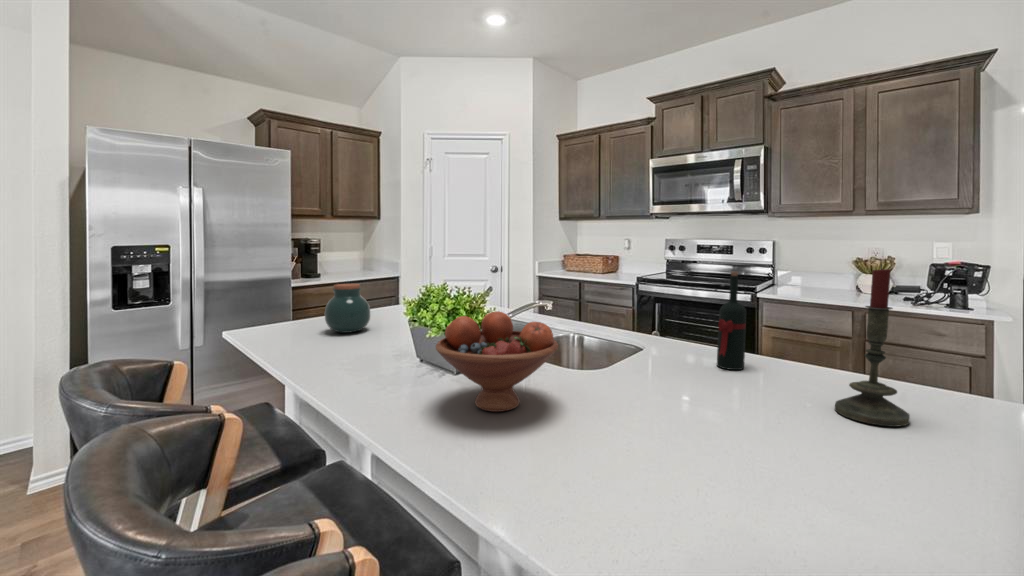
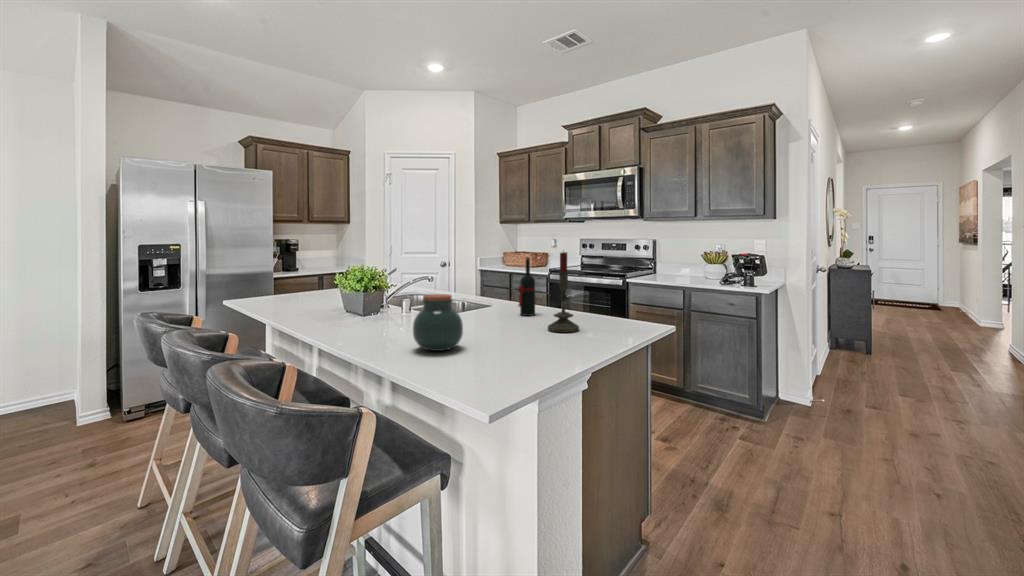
jar: present [325,284,370,333] -> present [413,294,463,351]
fruit bowl: present [436,311,558,412] -> none [335,279,404,330]

